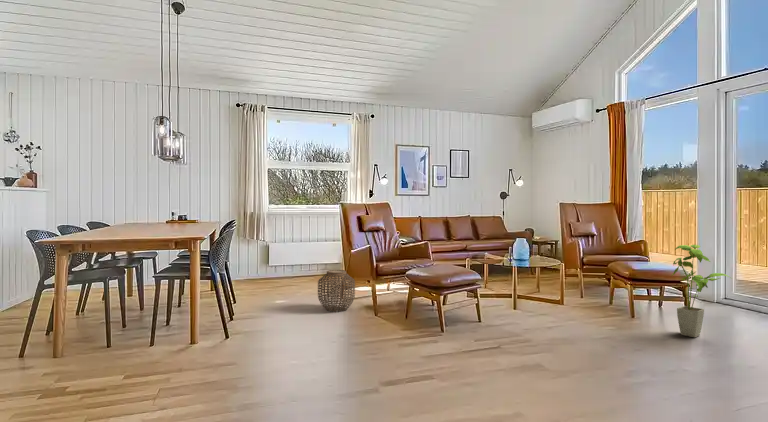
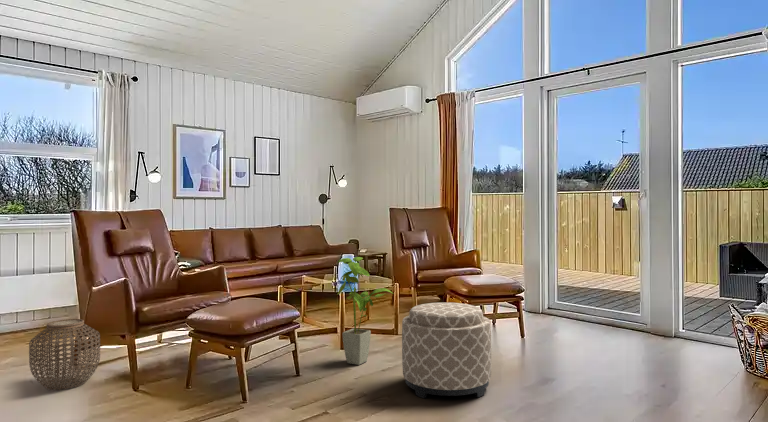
house plant: present [672,245,729,337] -> present [337,257,392,365]
ottoman: none [558,276,632,349] -> present [402,302,492,398]

